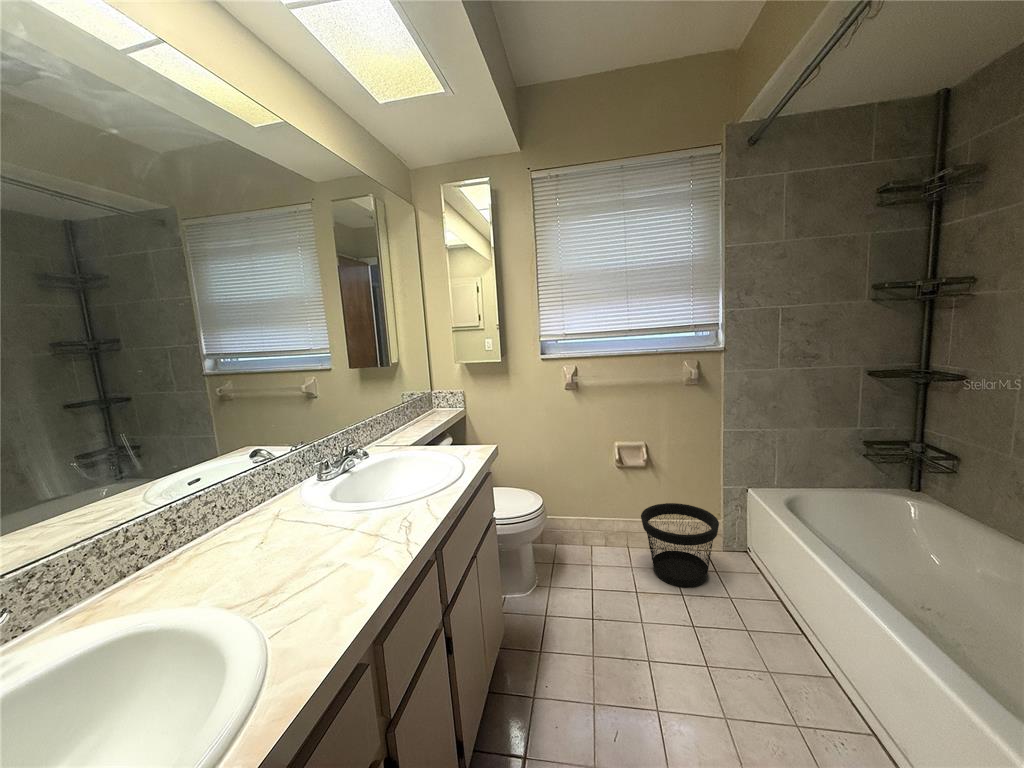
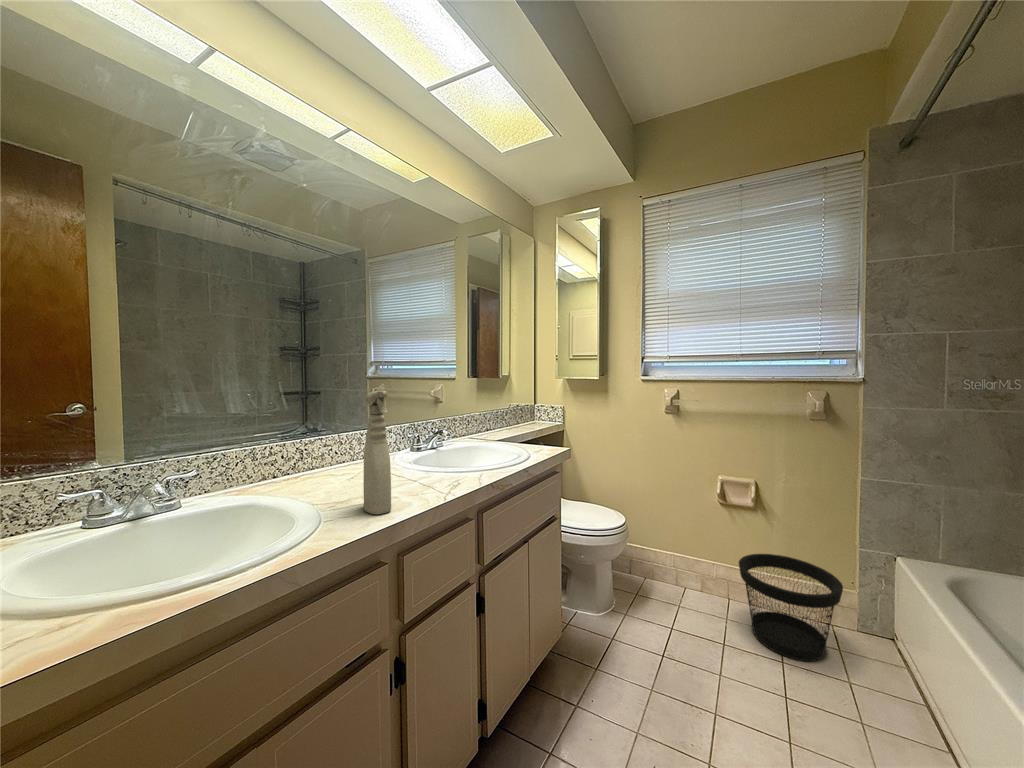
spray bottle: none [305,443,362,597] -> present [363,391,391,514]

